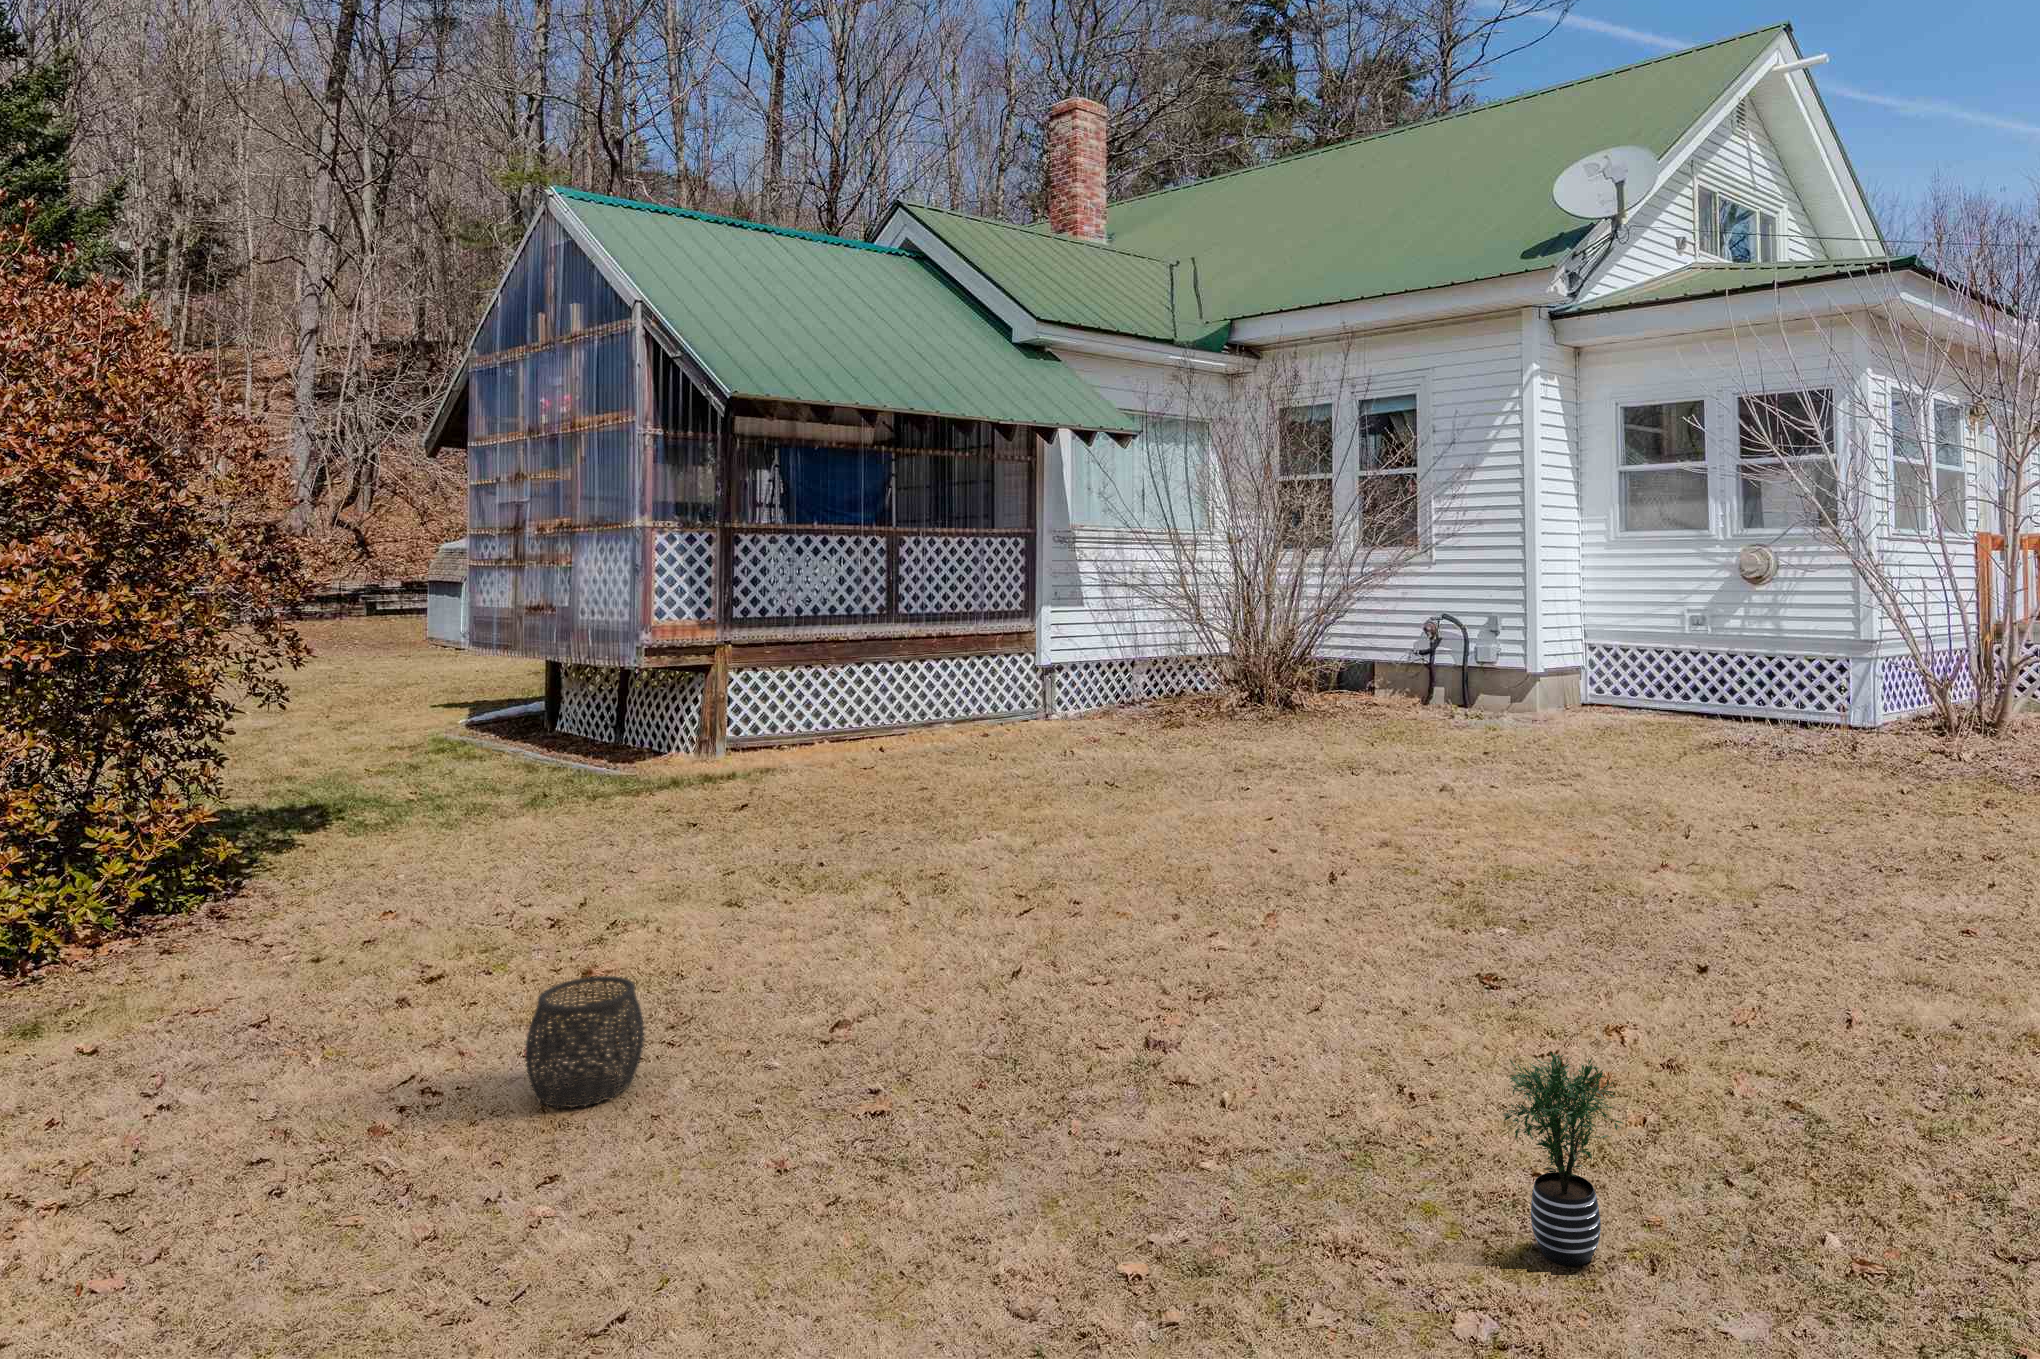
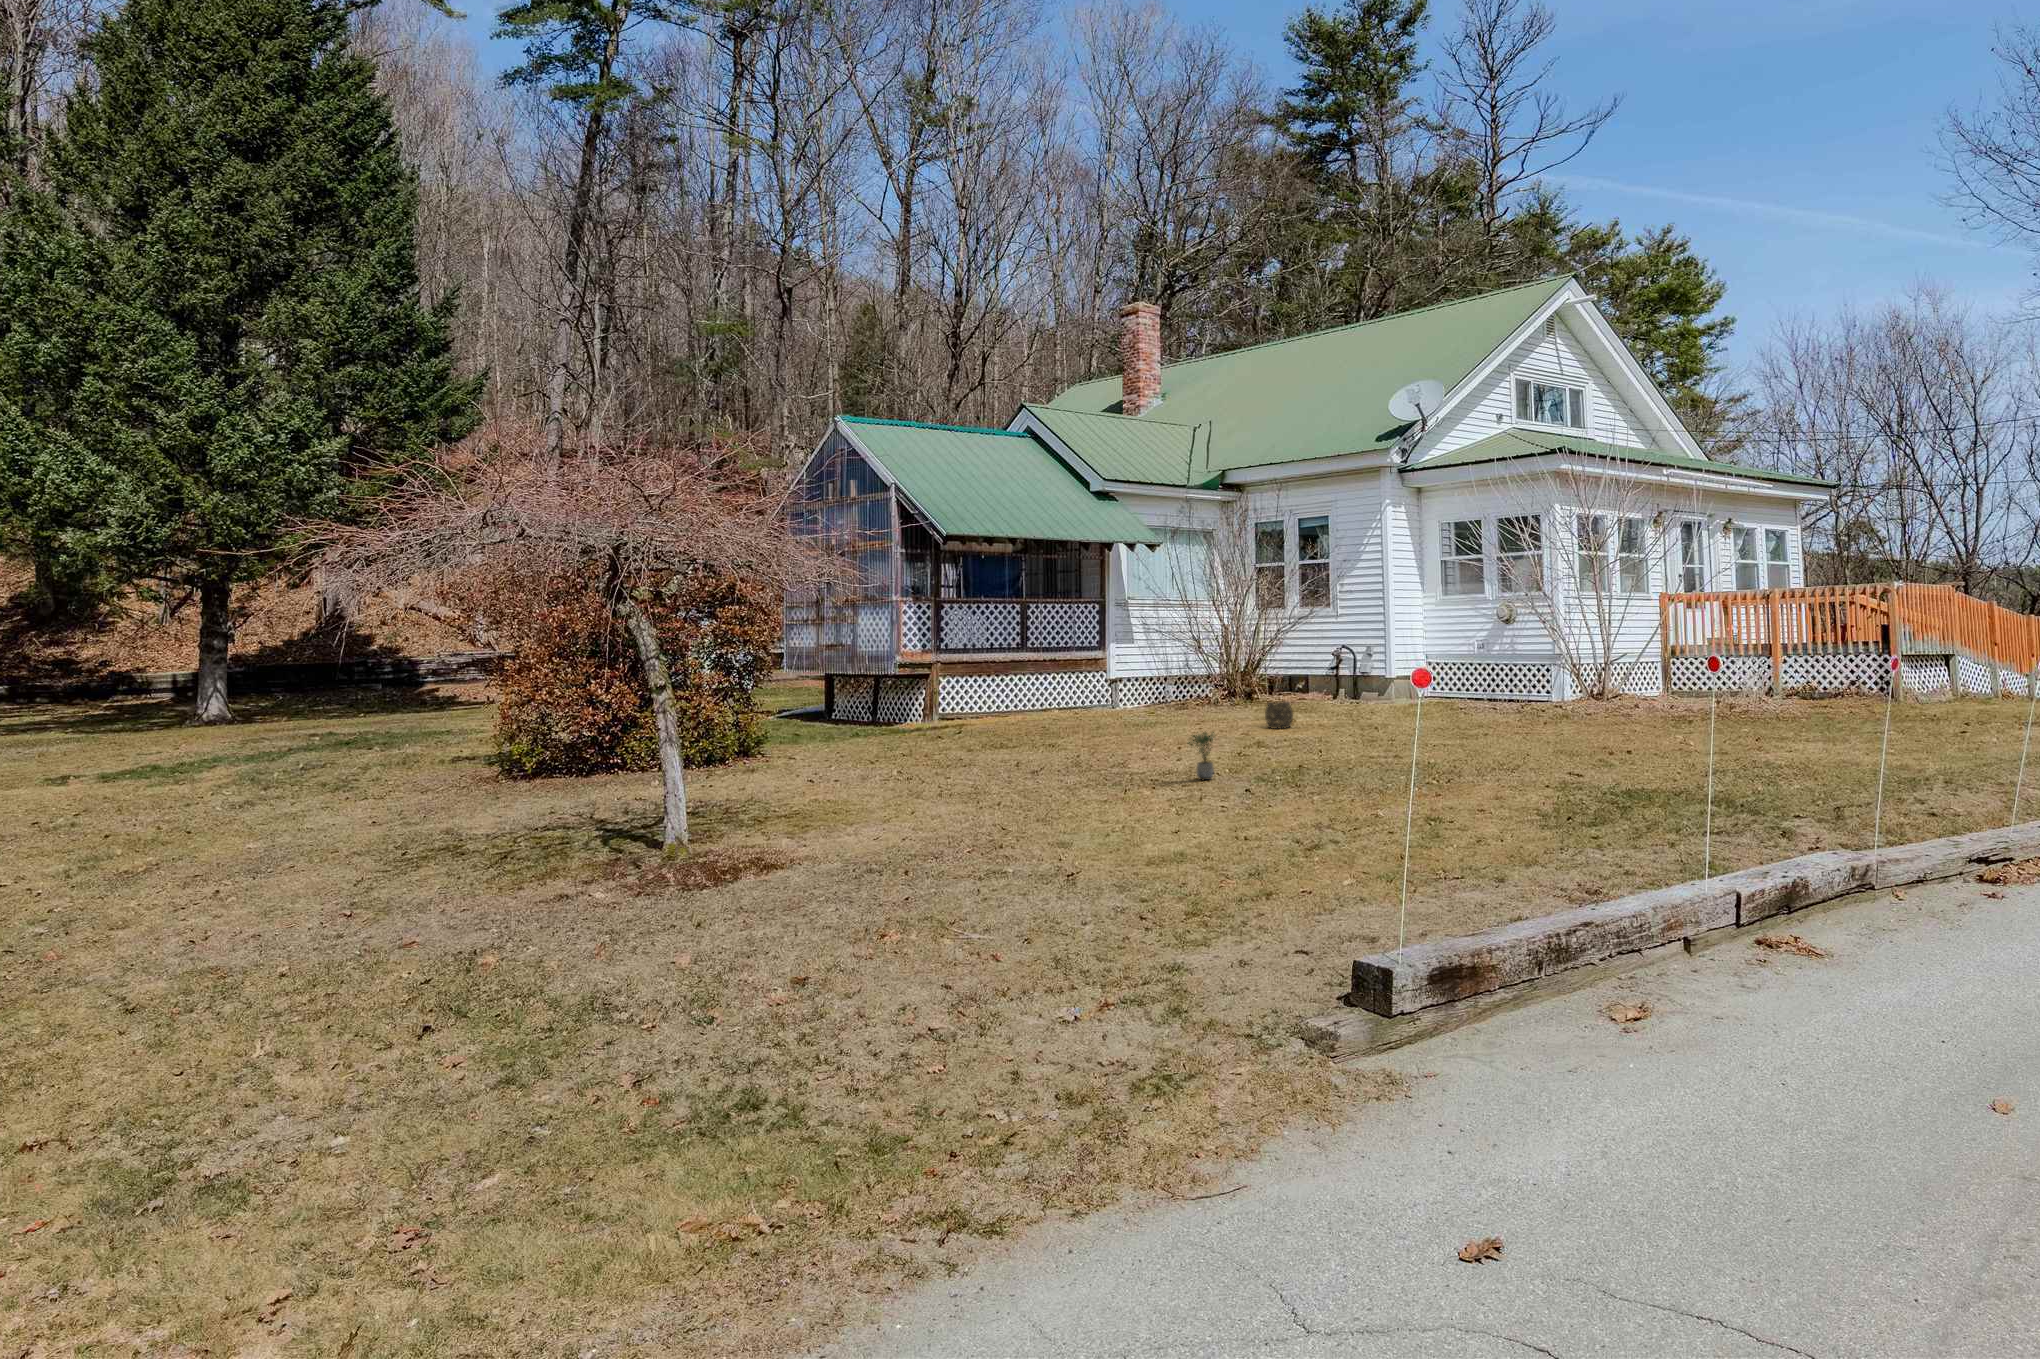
woven basket: present [525,976,645,1108] -> present [1265,702,1293,729]

